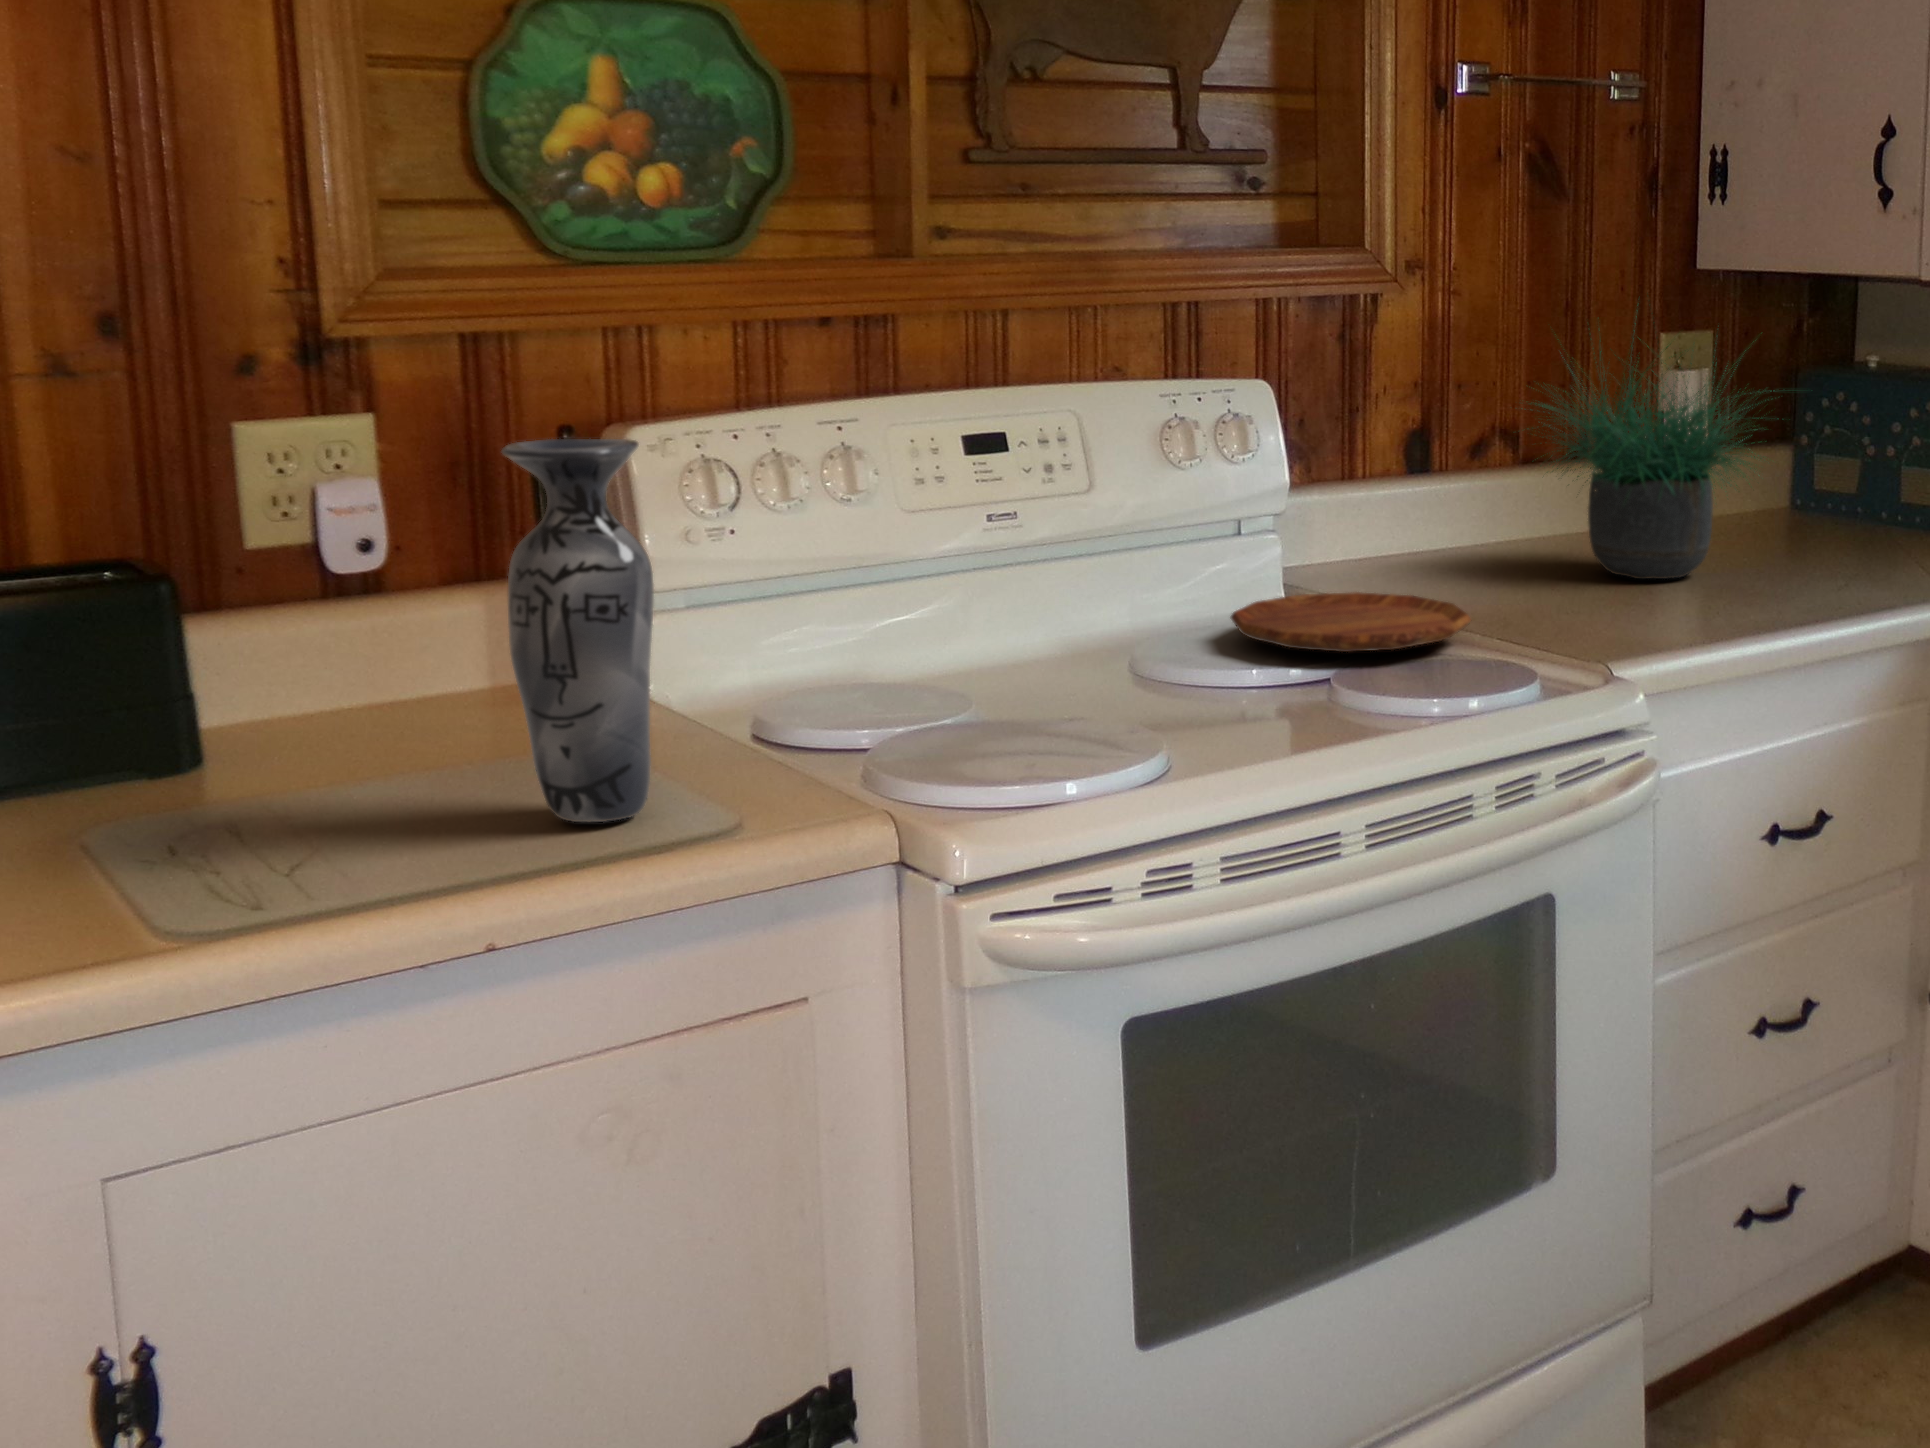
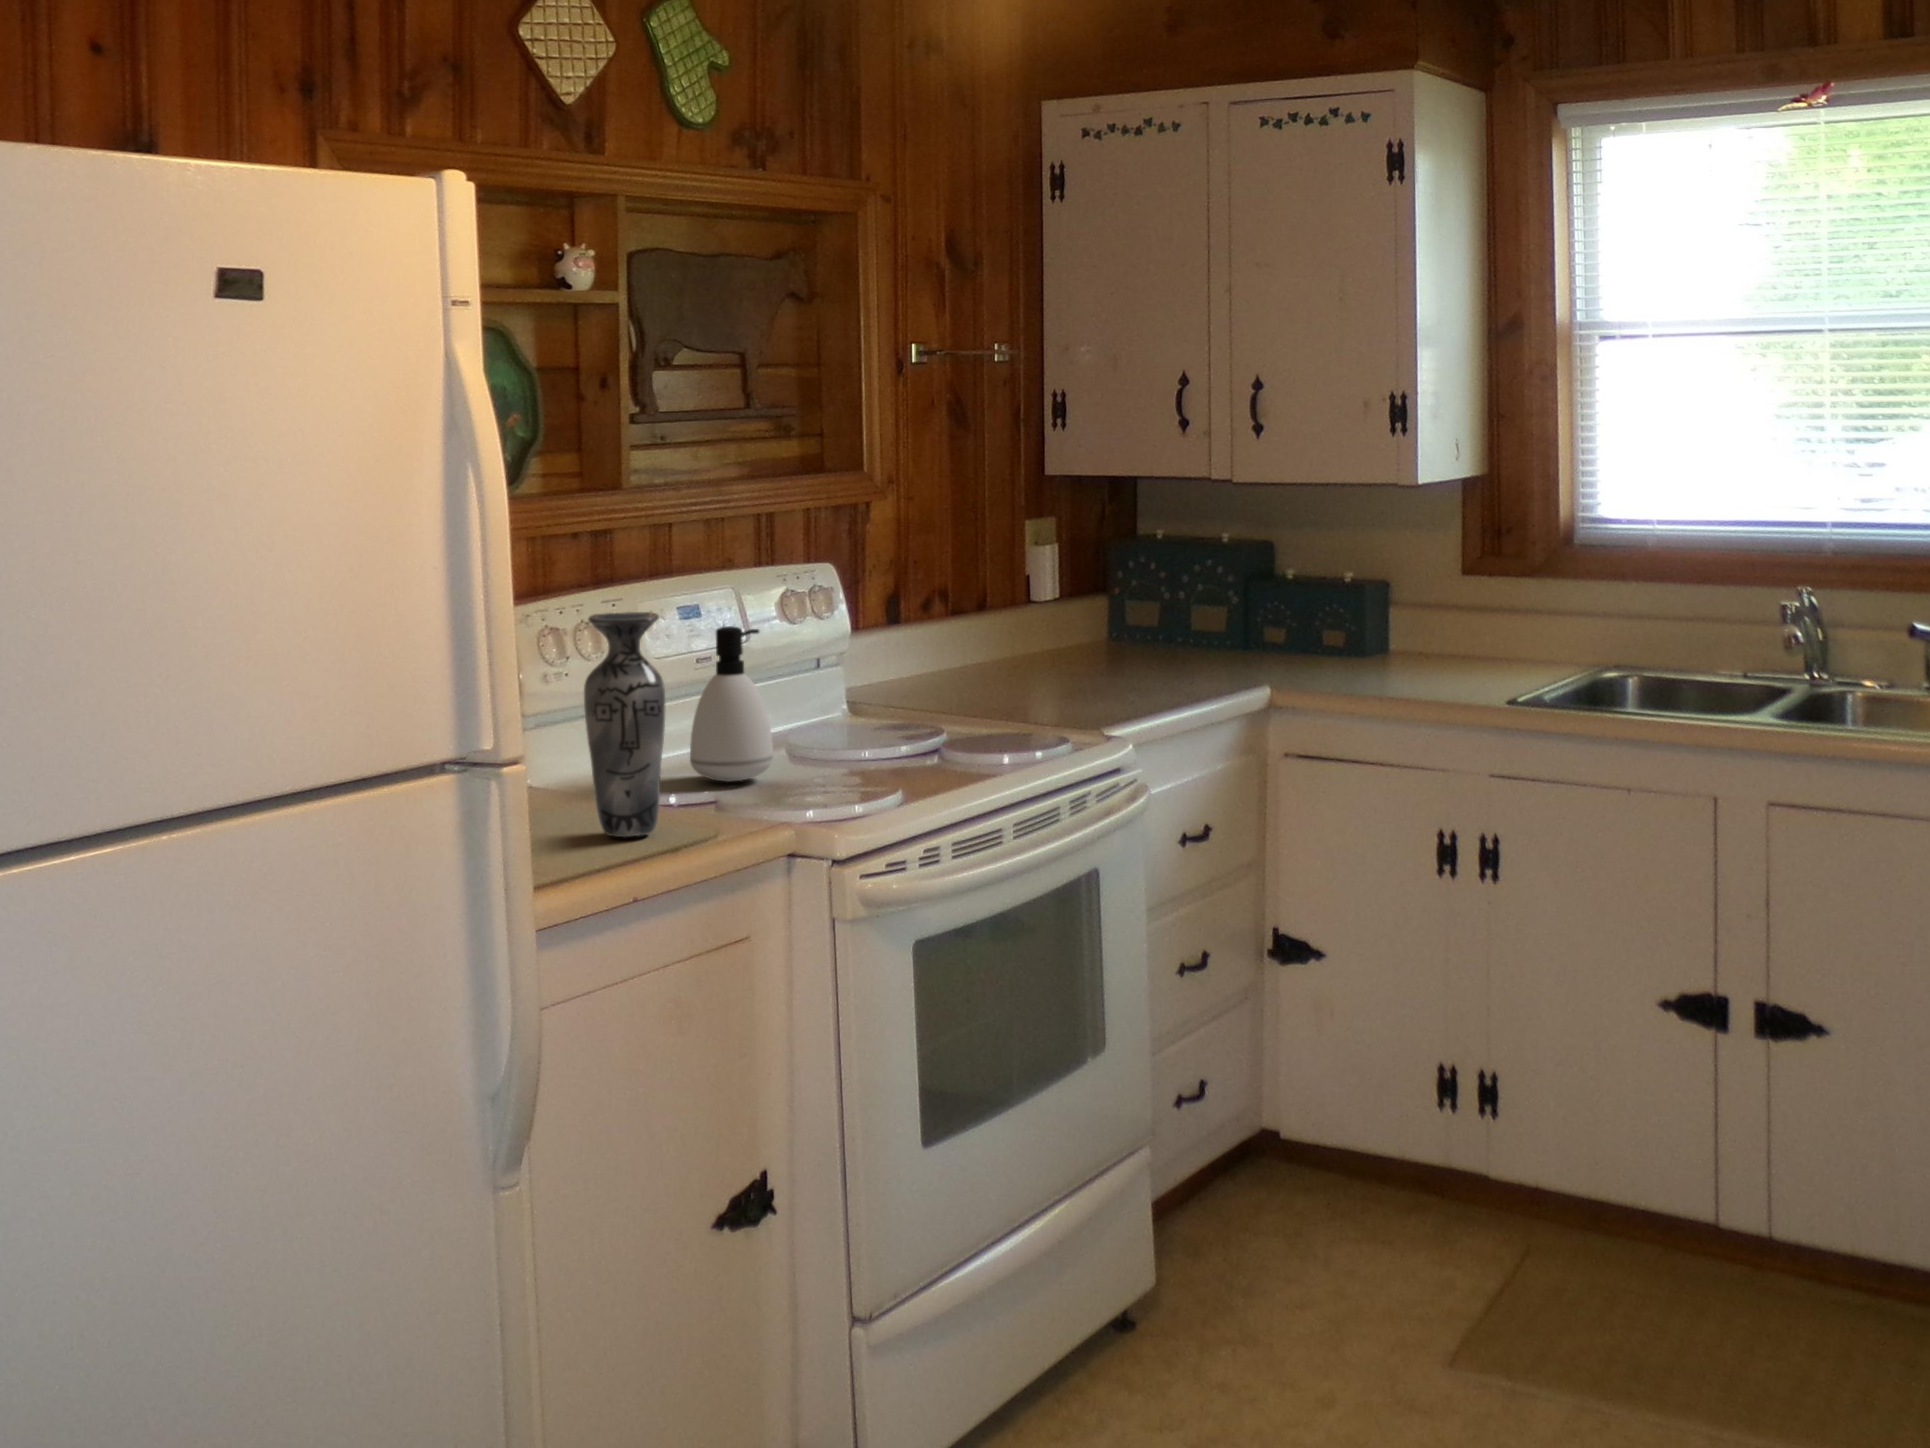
potted plant: present [1531,323,1766,579] -> none [967,492,1171,686]
soap dispenser: none [866,470,1000,717] -> present [690,626,773,782]
tray: present [1231,592,1471,652] -> none [849,700,1004,734]

